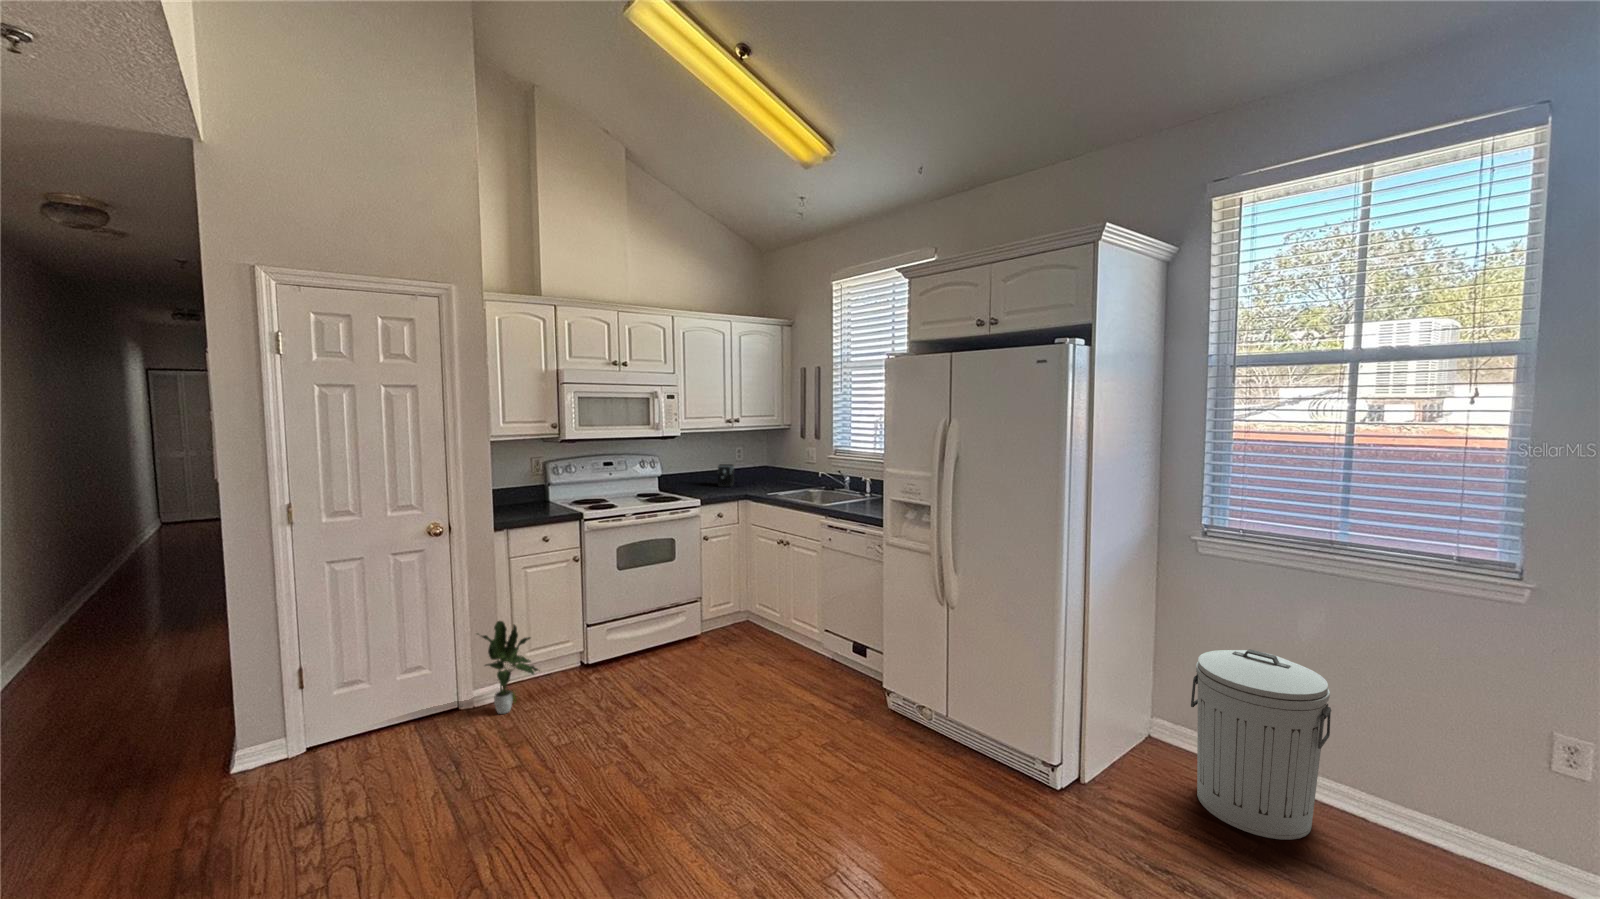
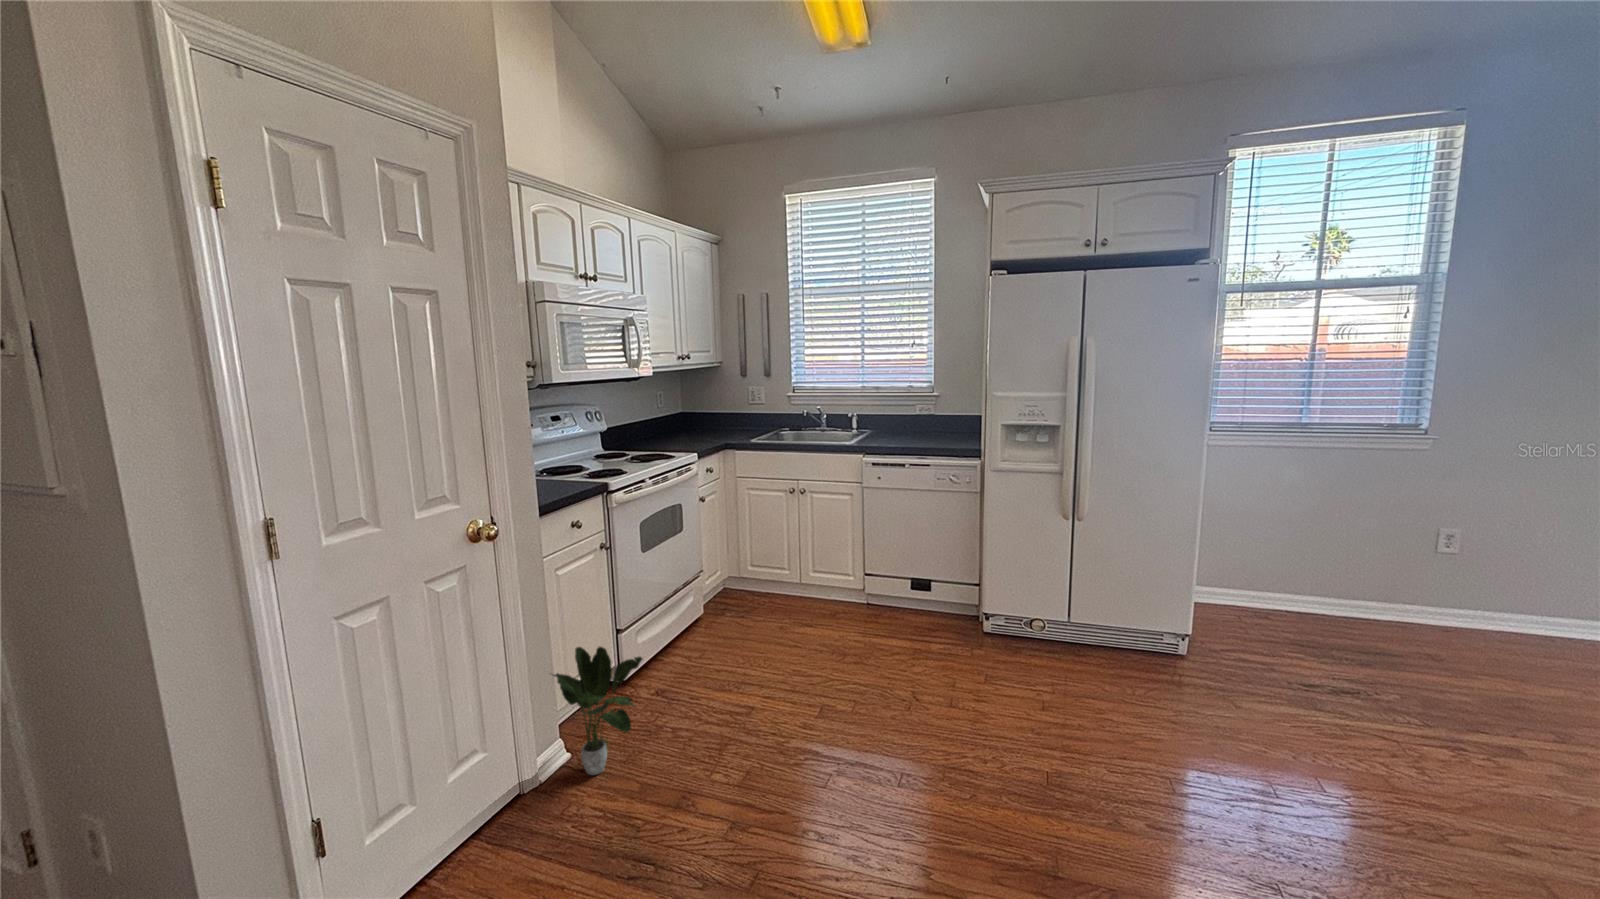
coffee maker: present [718,464,734,487] -> none [650,412,691,440]
trash can: present [1191,649,1331,840] -> none [1230,510,1339,643]

